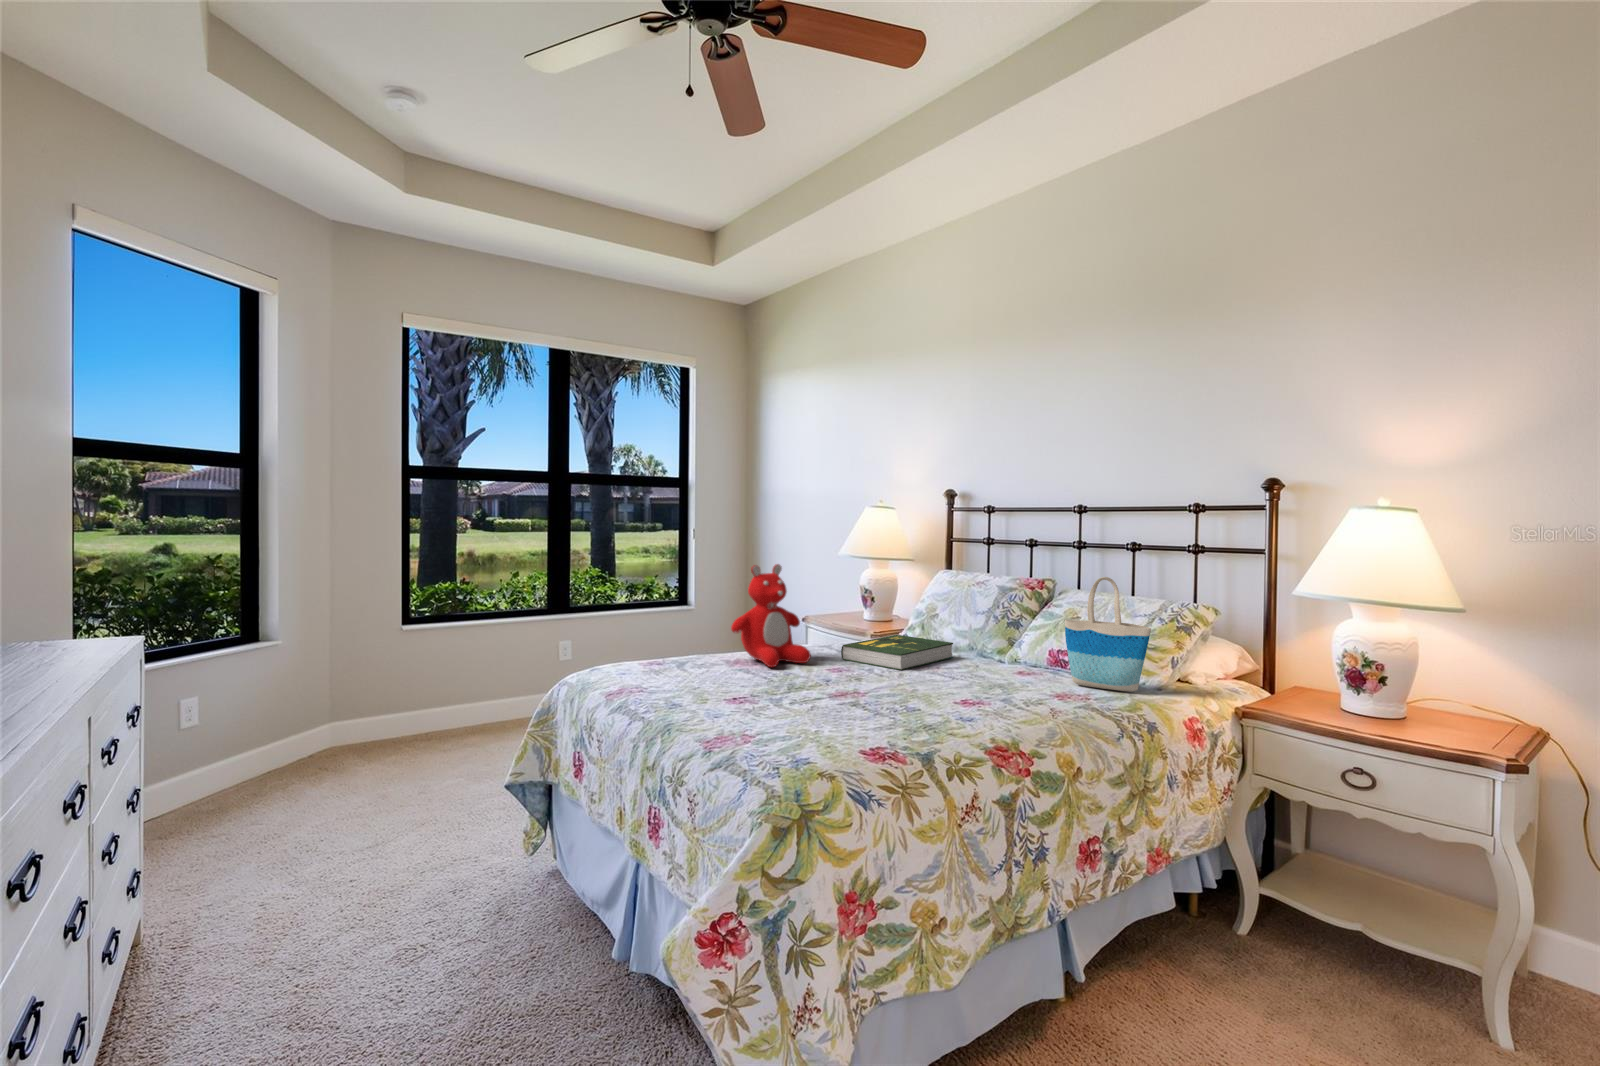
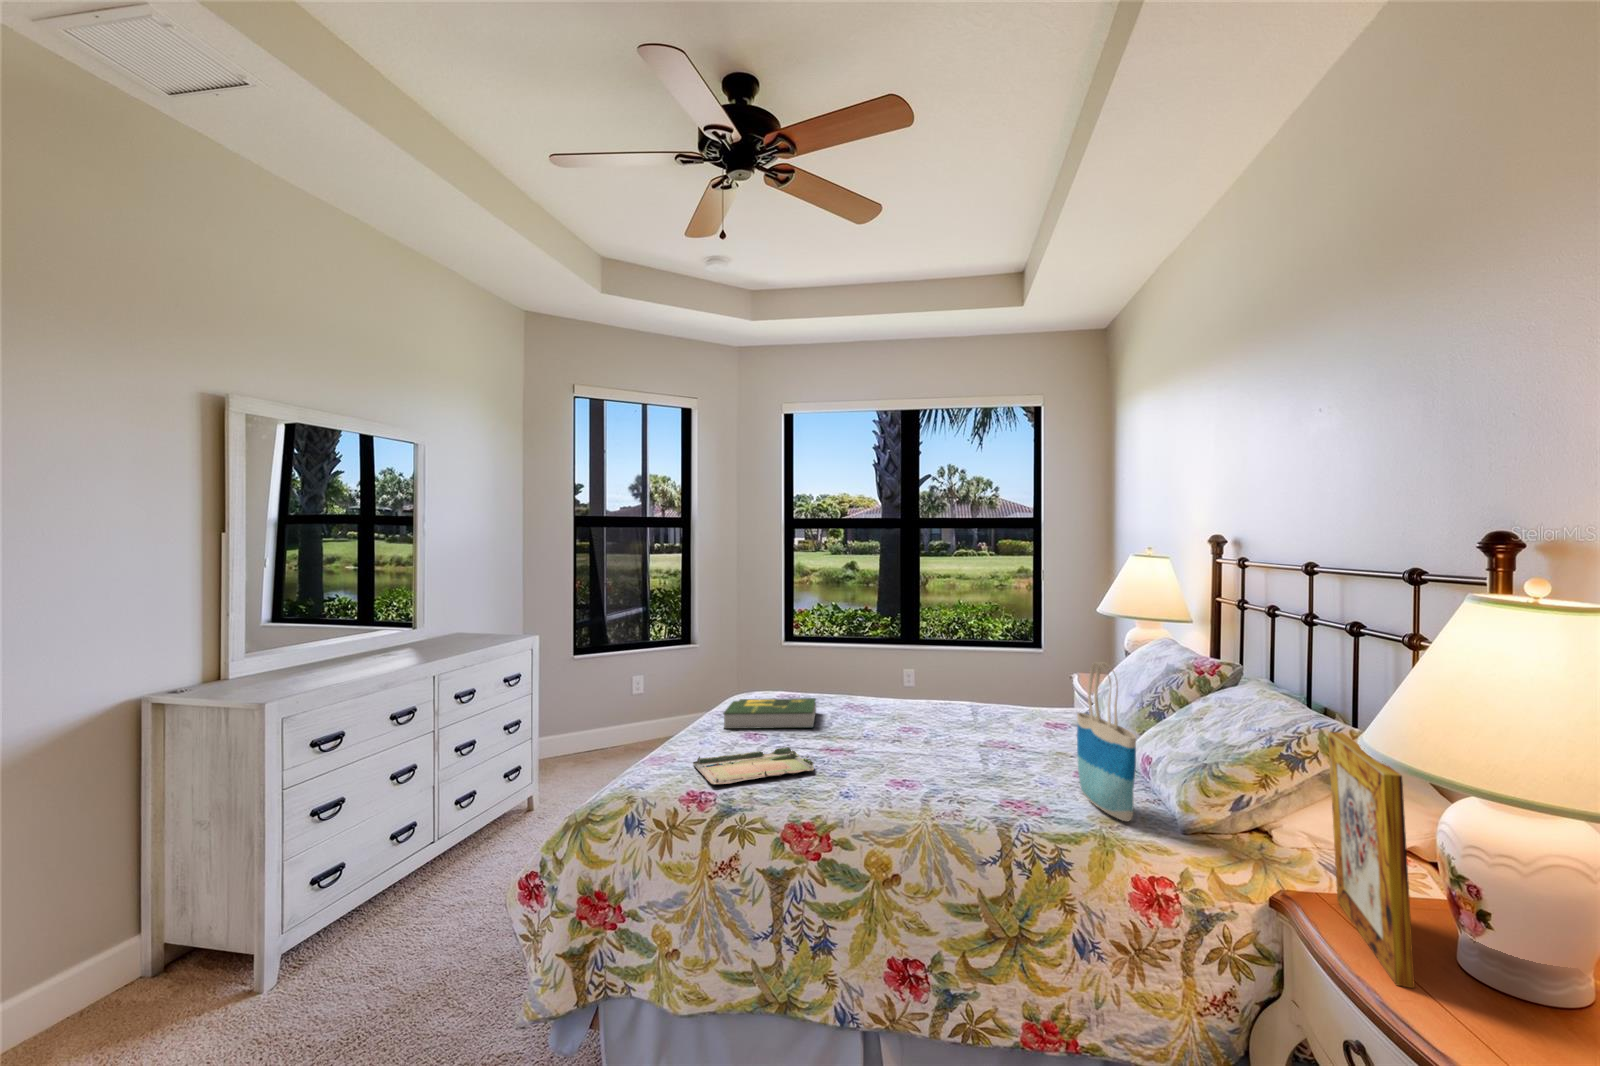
teddy bear: present [731,564,811,667] -> none [850,624,924,722]
picture frame: none [1273,604,1381,727] -> present [1328,732,1415,988]
book: present [841,635,953,670] -> present [723,698,816,729]
tray: none [777,695,896,739] -> present [693,747,814,785]

